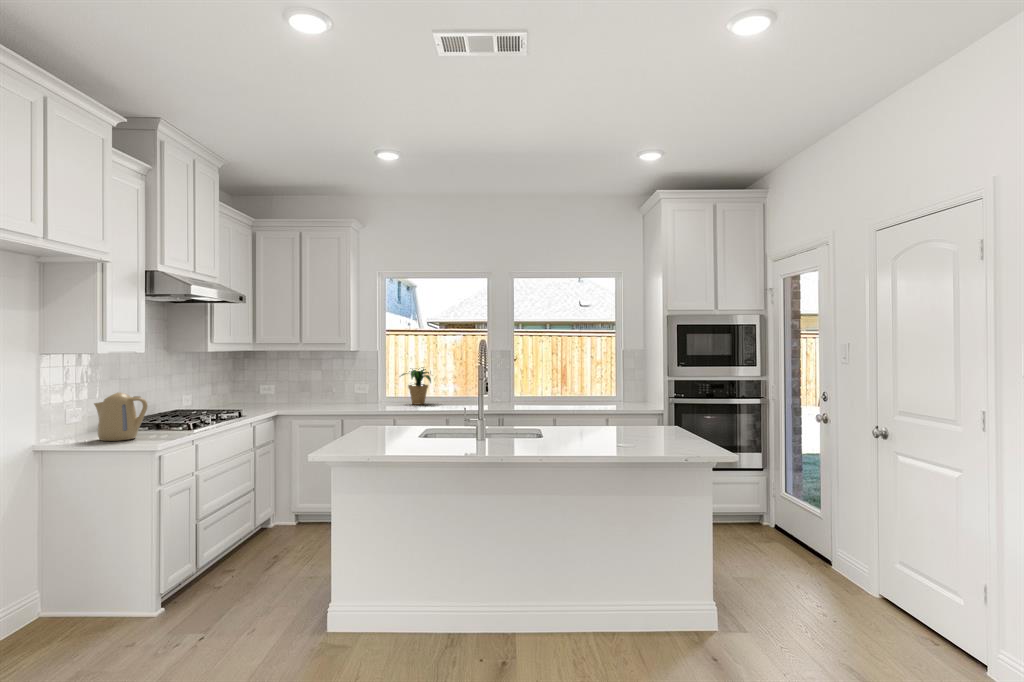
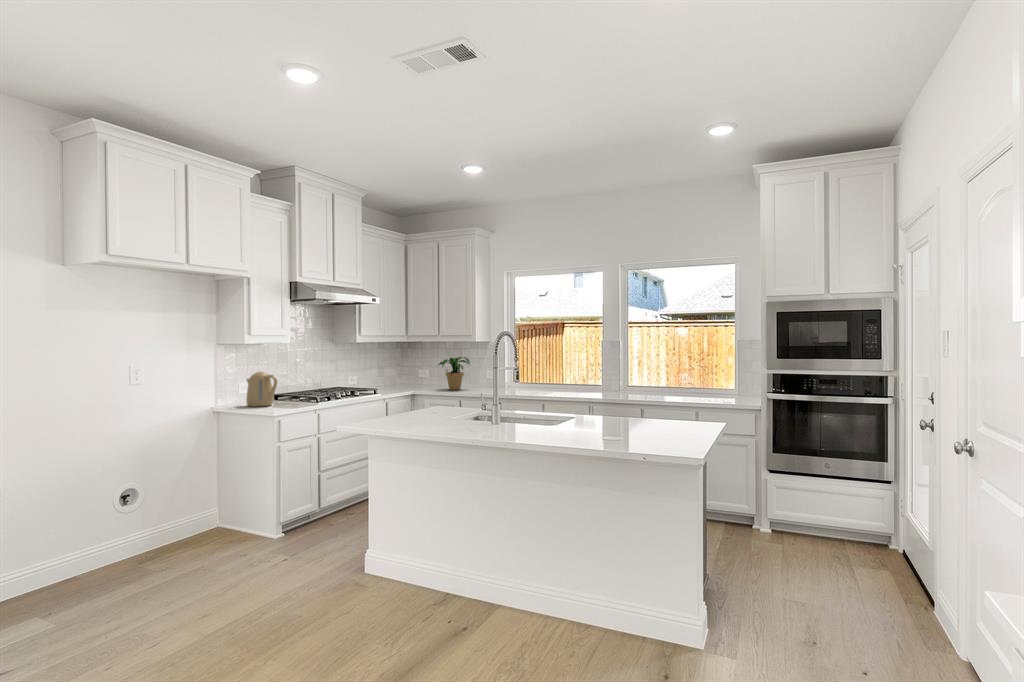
potted plant: present [401,369,431,405] -> present [439,357,470,390]

